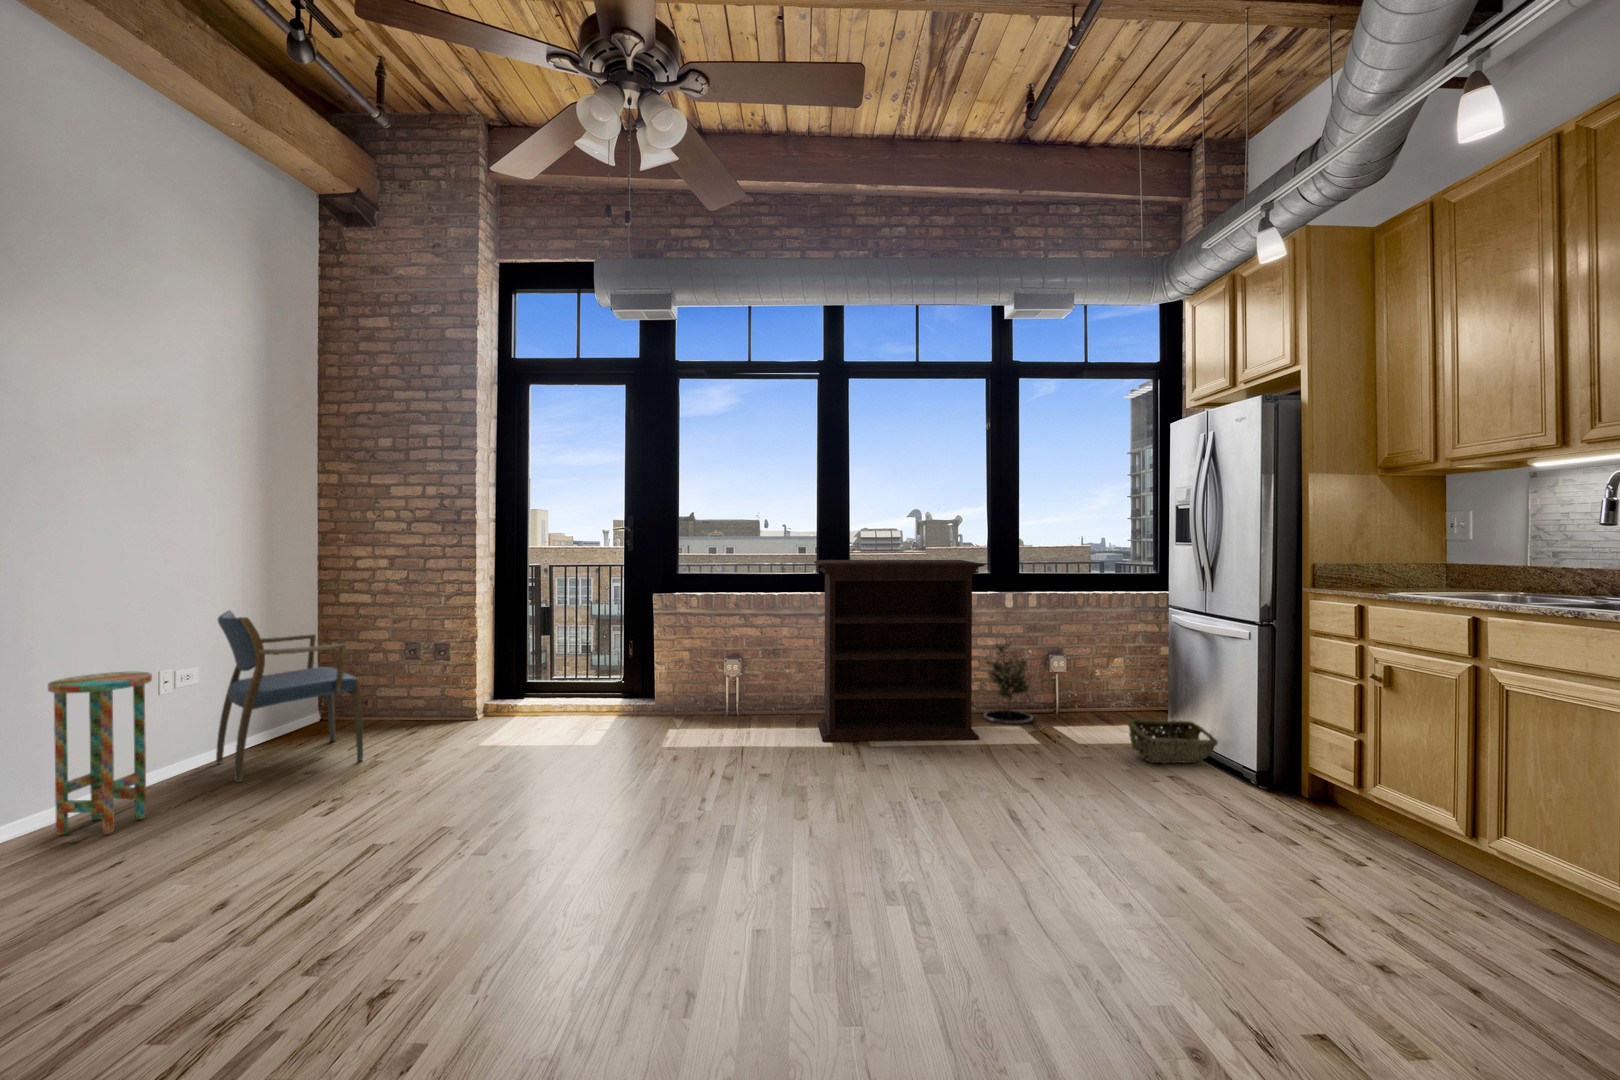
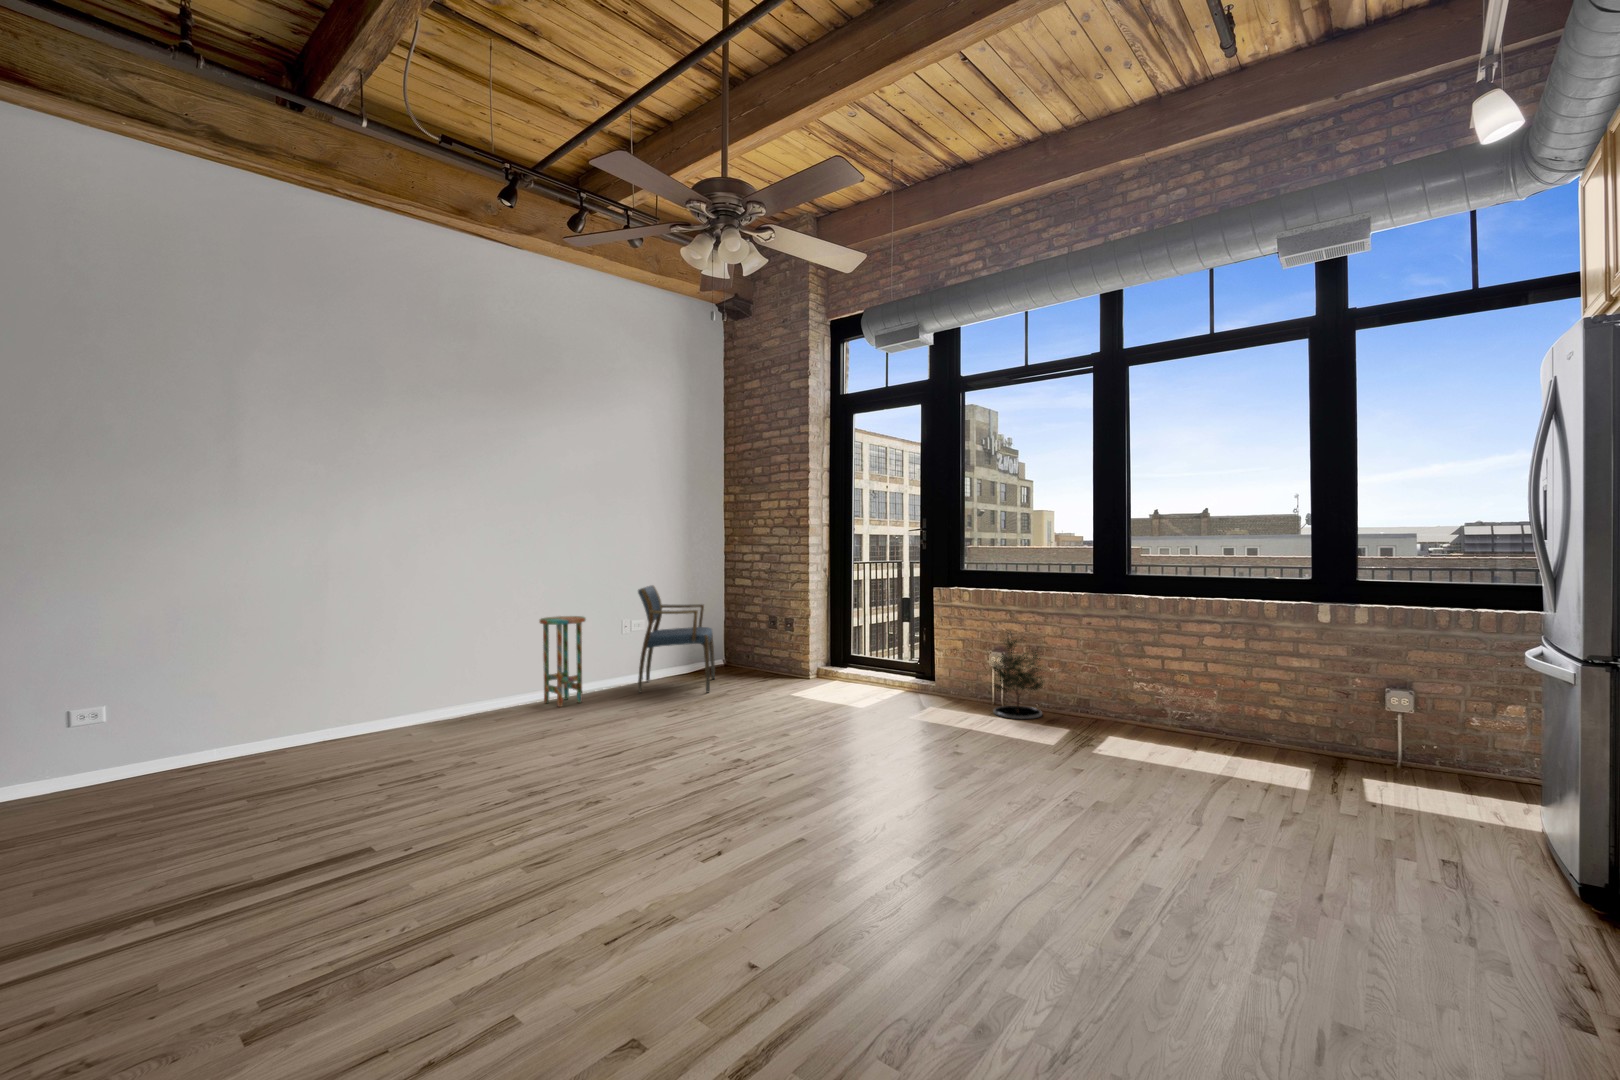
bookshelf: present [814,560,985,742] -> none [1028,558,1231,770]
potted tree: present [984,638,1033,724] -> present [993,631,1043,719]
woven basket: present [1128,719,1218,763] -> none [1393,780,1538,861]

